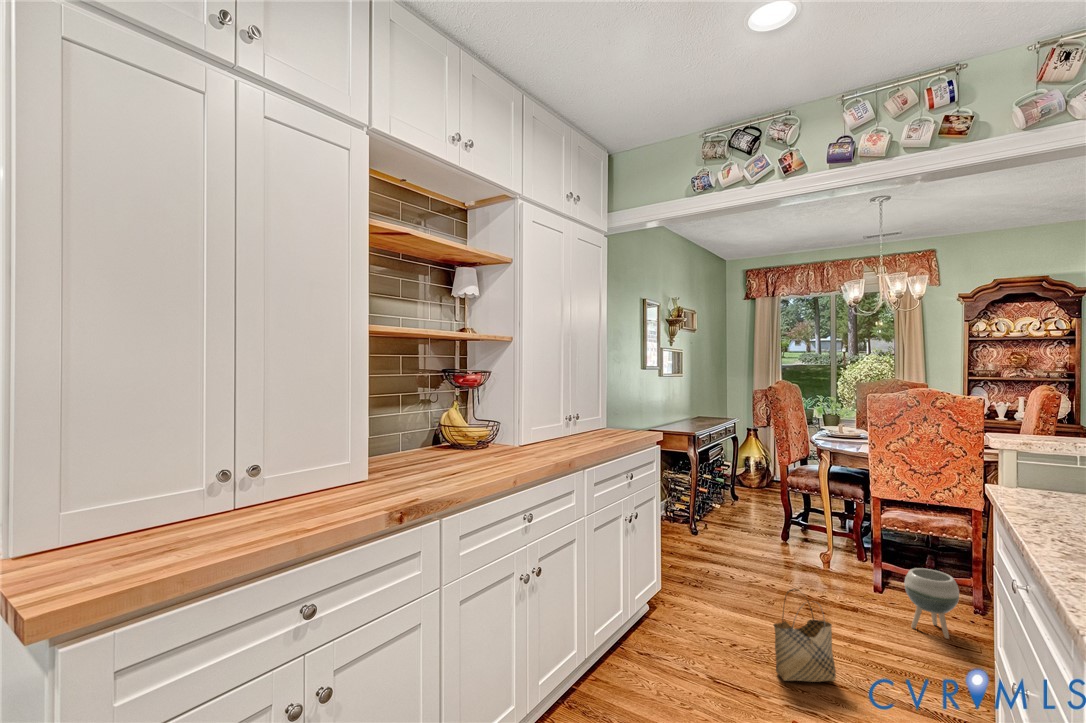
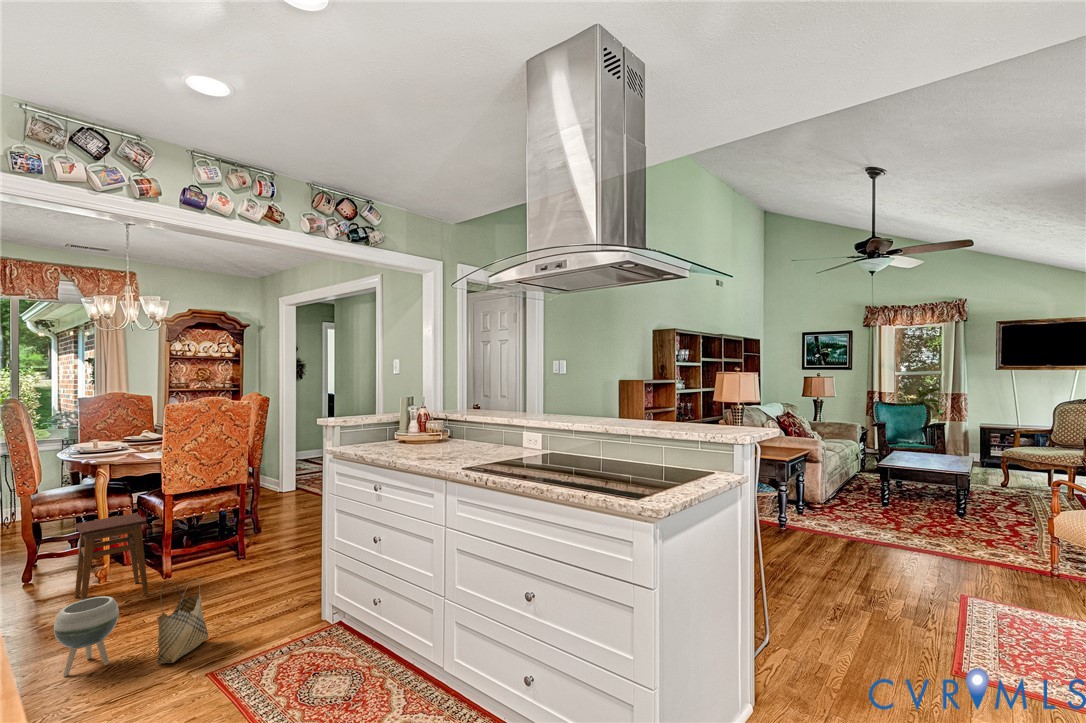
stool: none [787,502,851,599] -> present [75,513,148,600]
planter: present [905,568,959,639] -> present [54,596,119,676]

